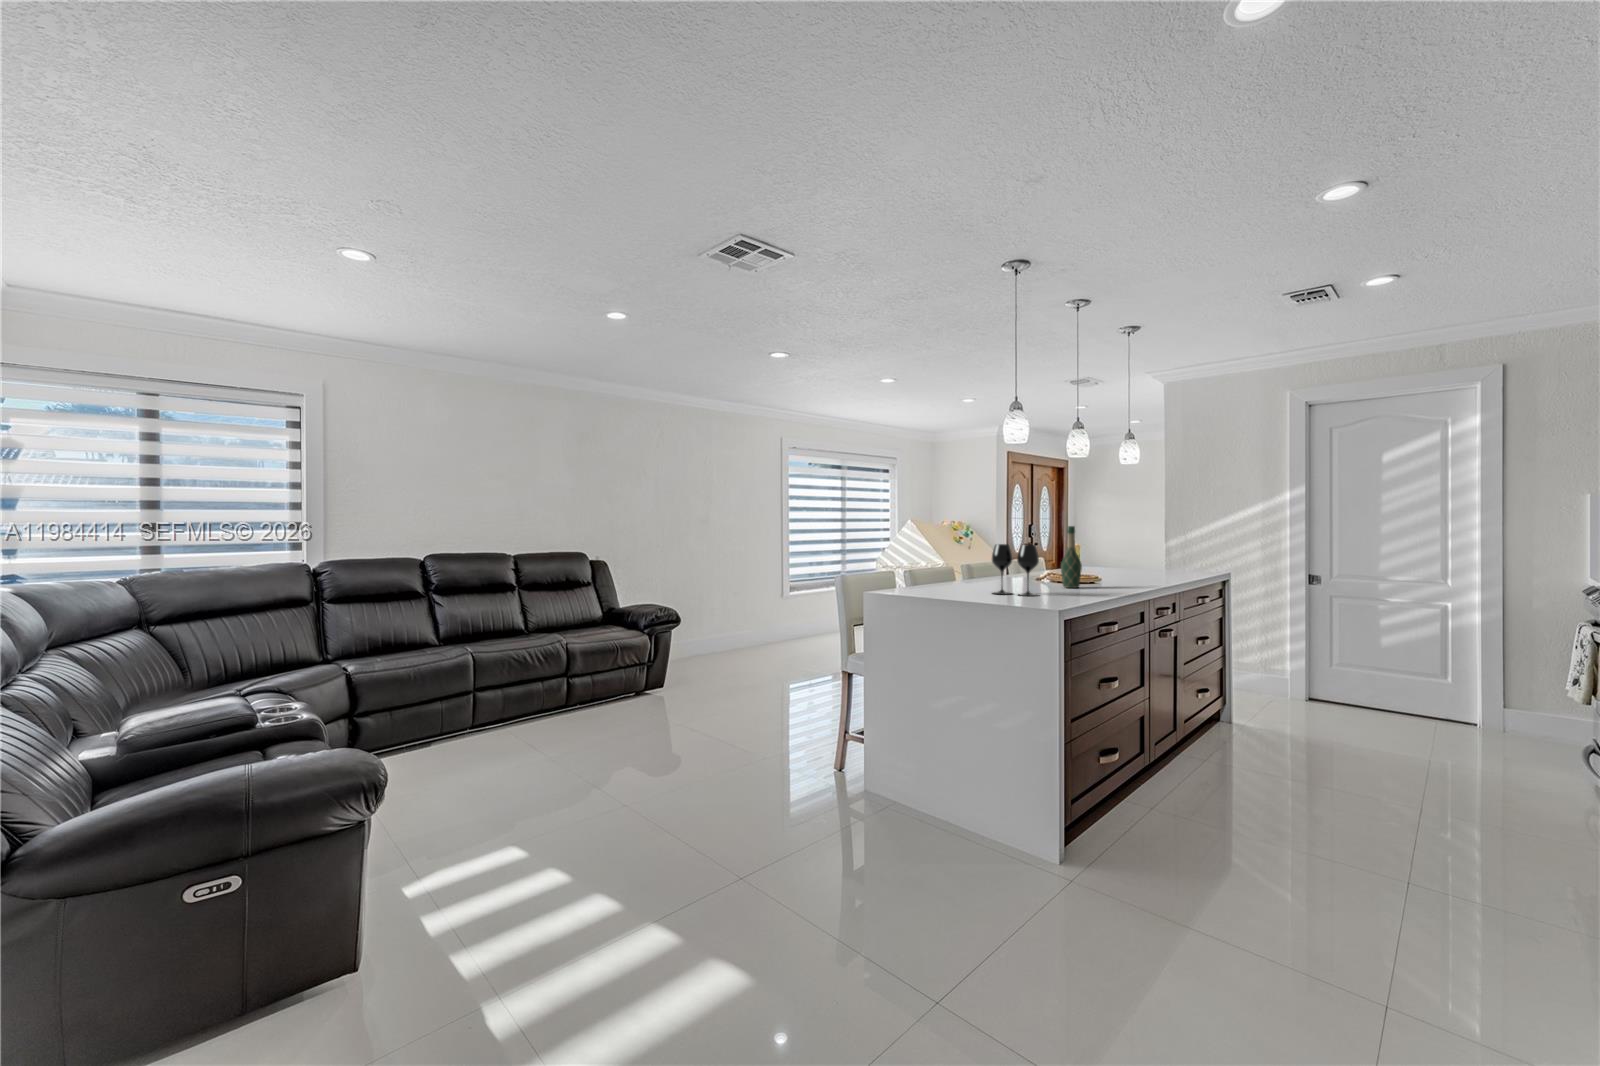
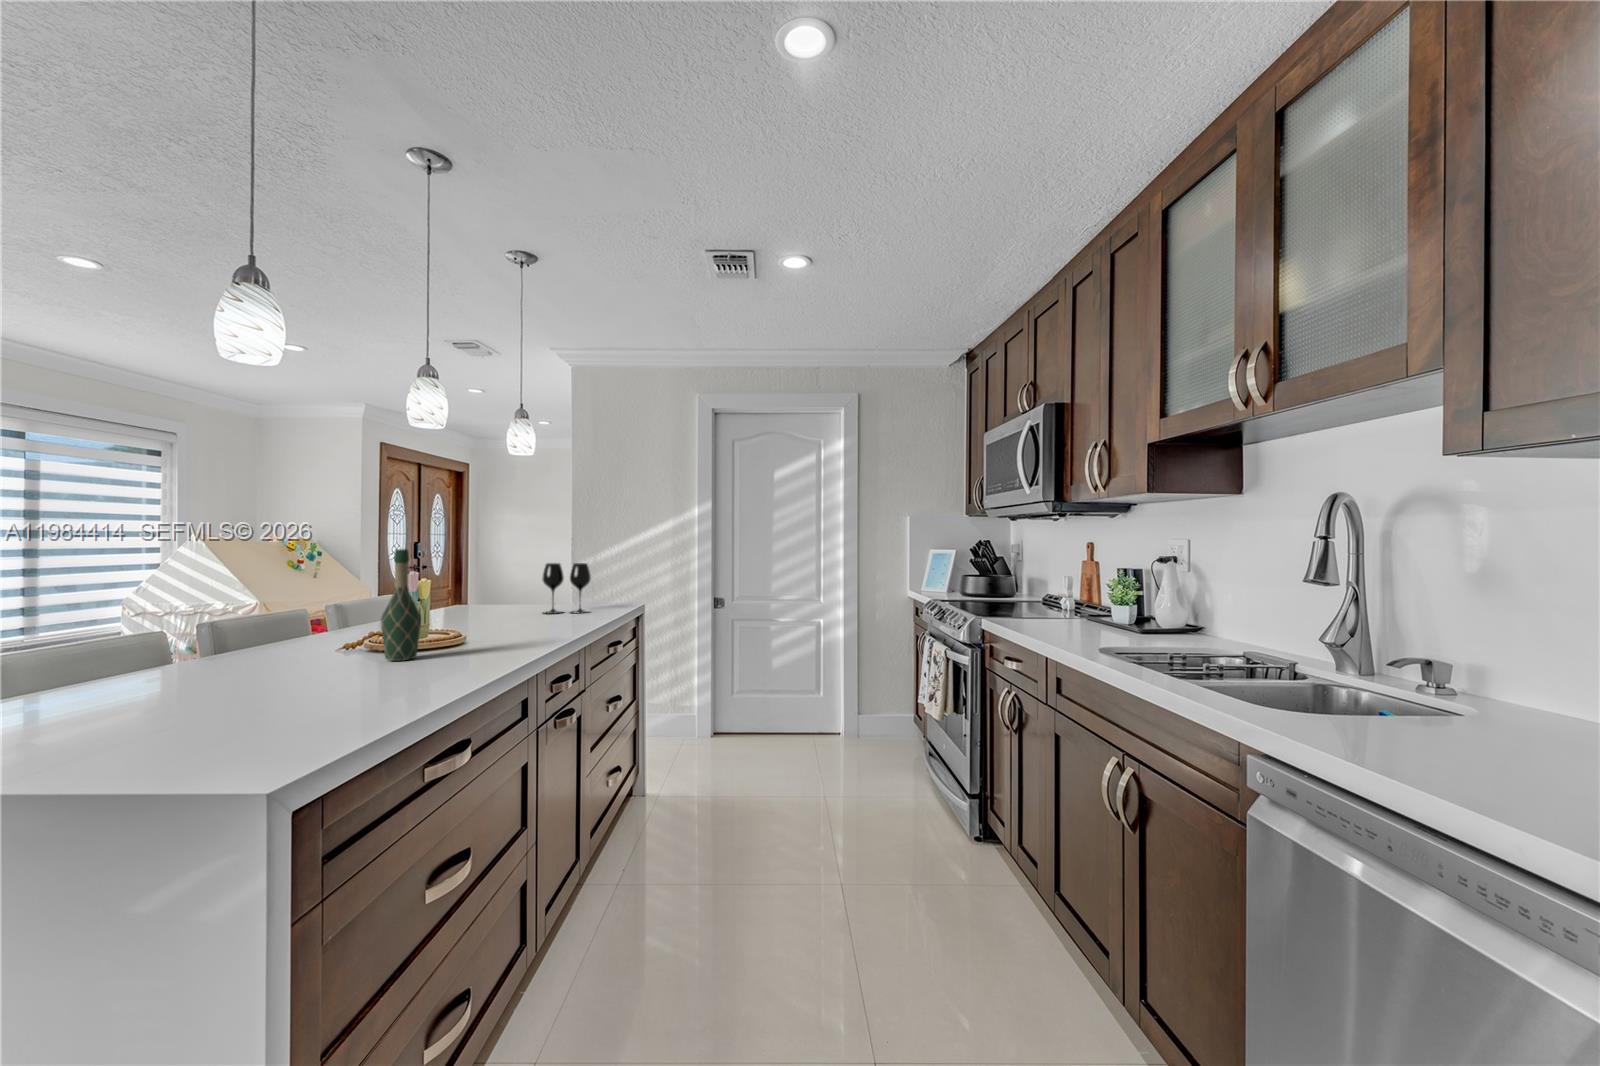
wine glass: present [992,544,1039,596] -> present [542,563,591,614]

